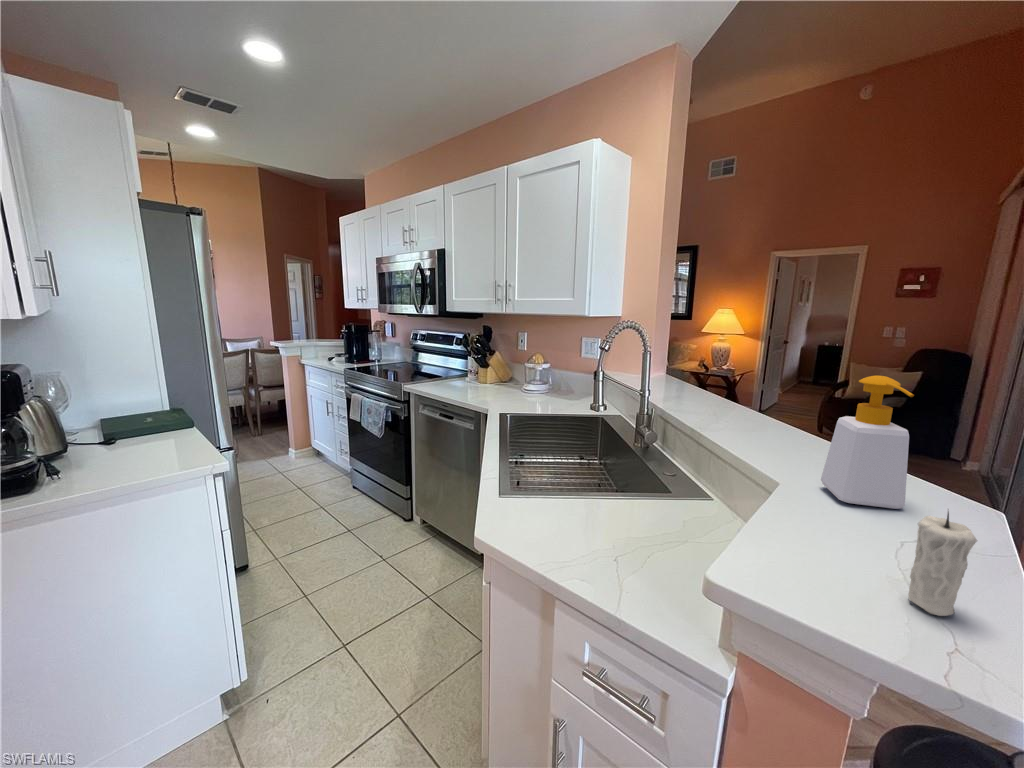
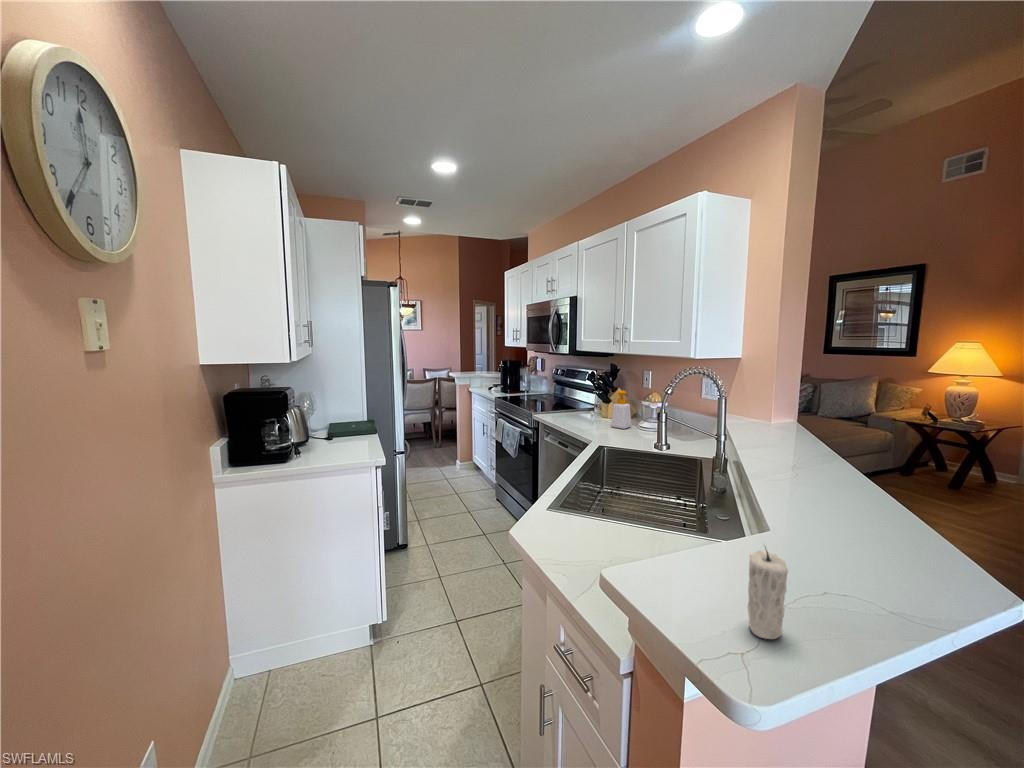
soap bottle: present [821,376,914,509] -> present [611,390,631,429]

